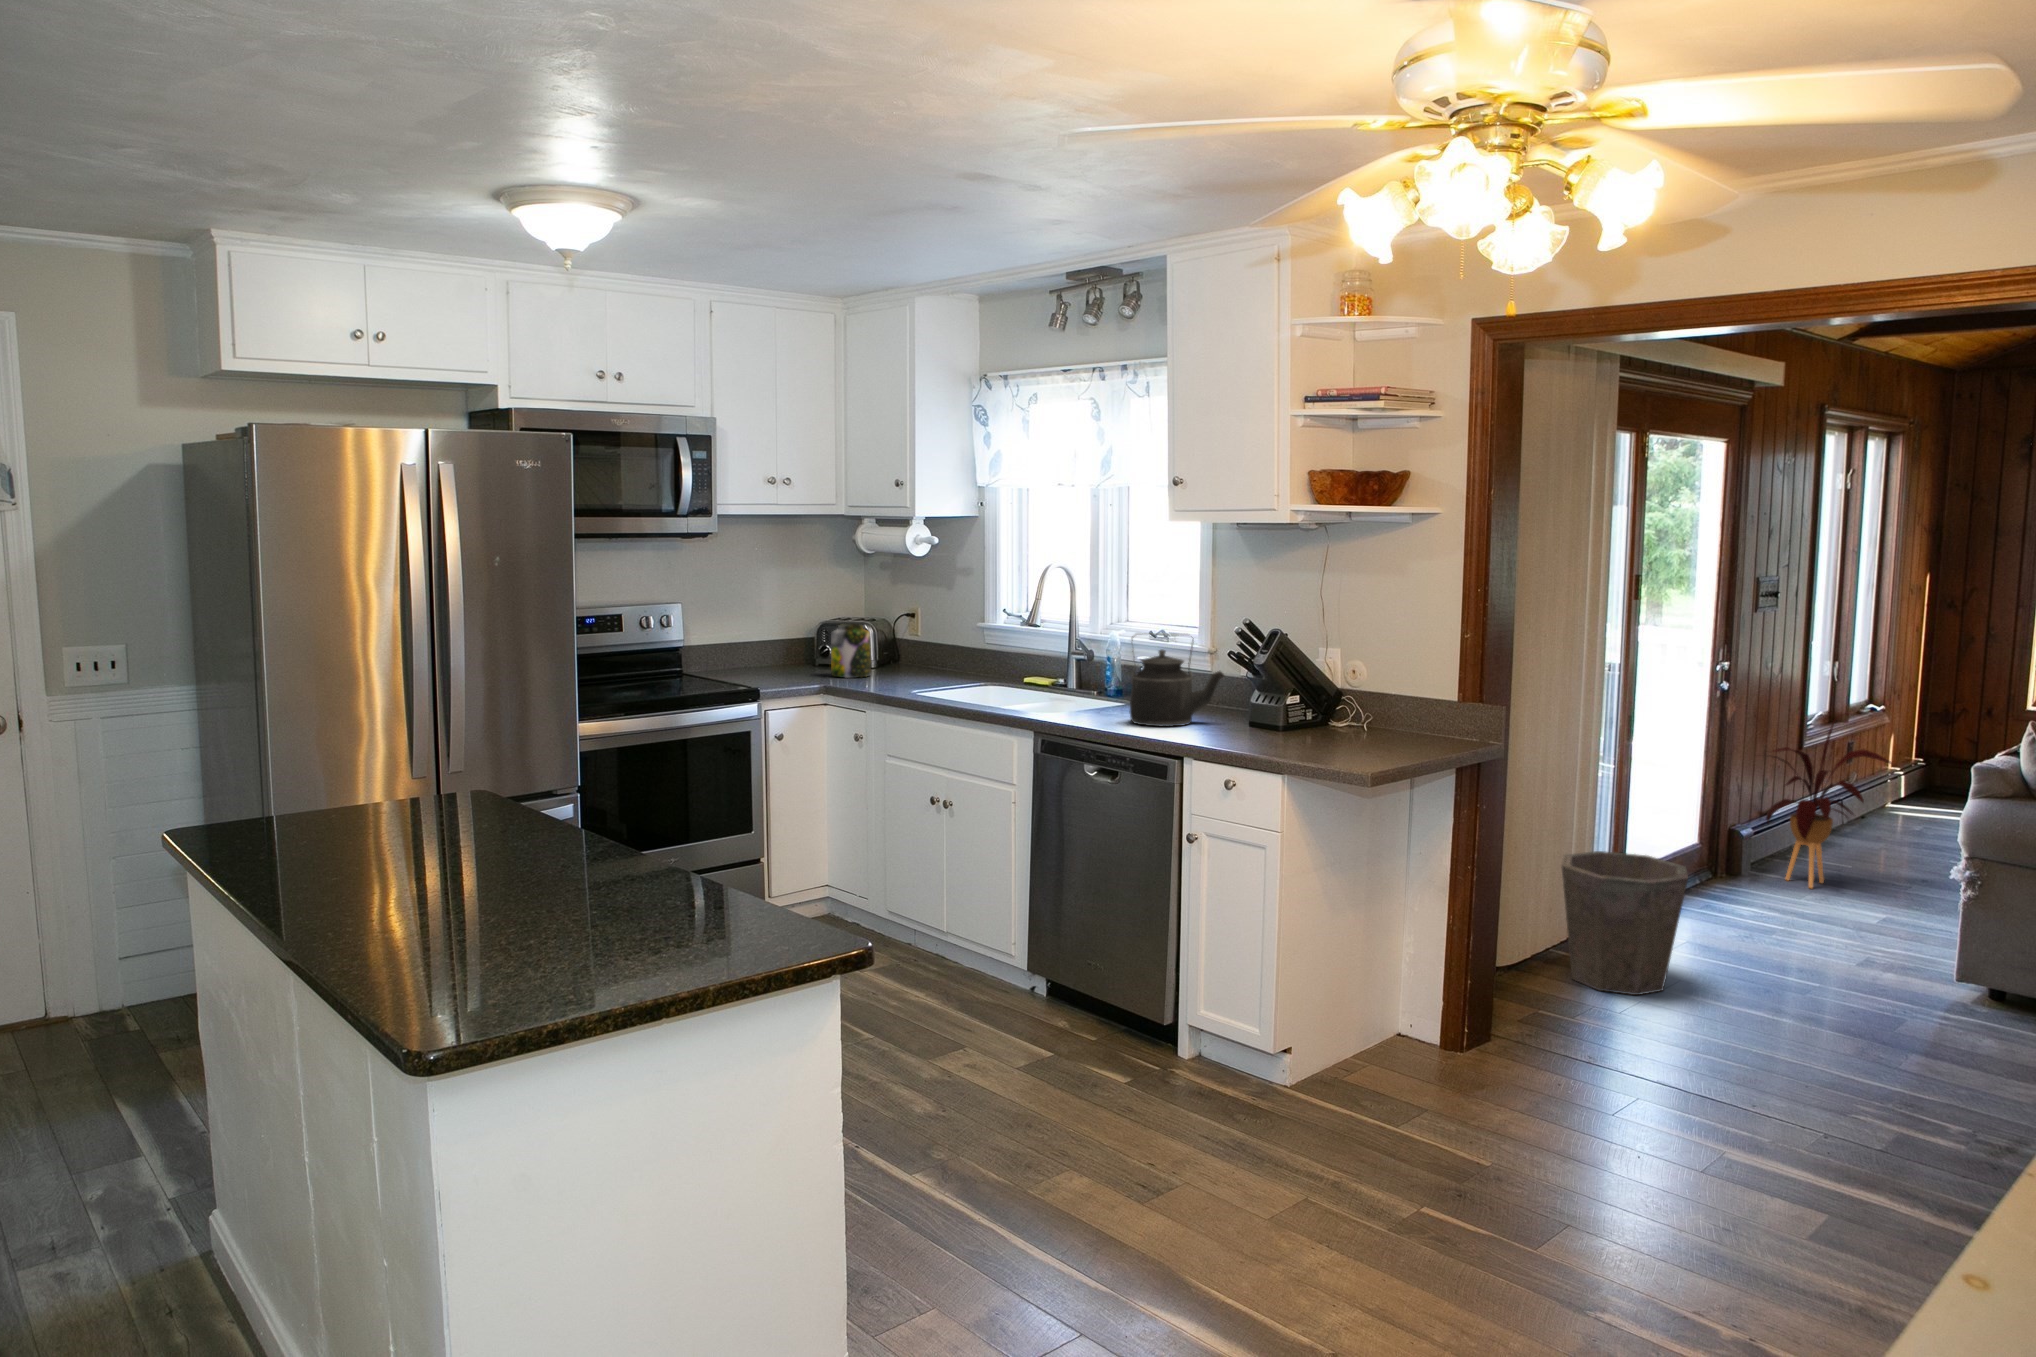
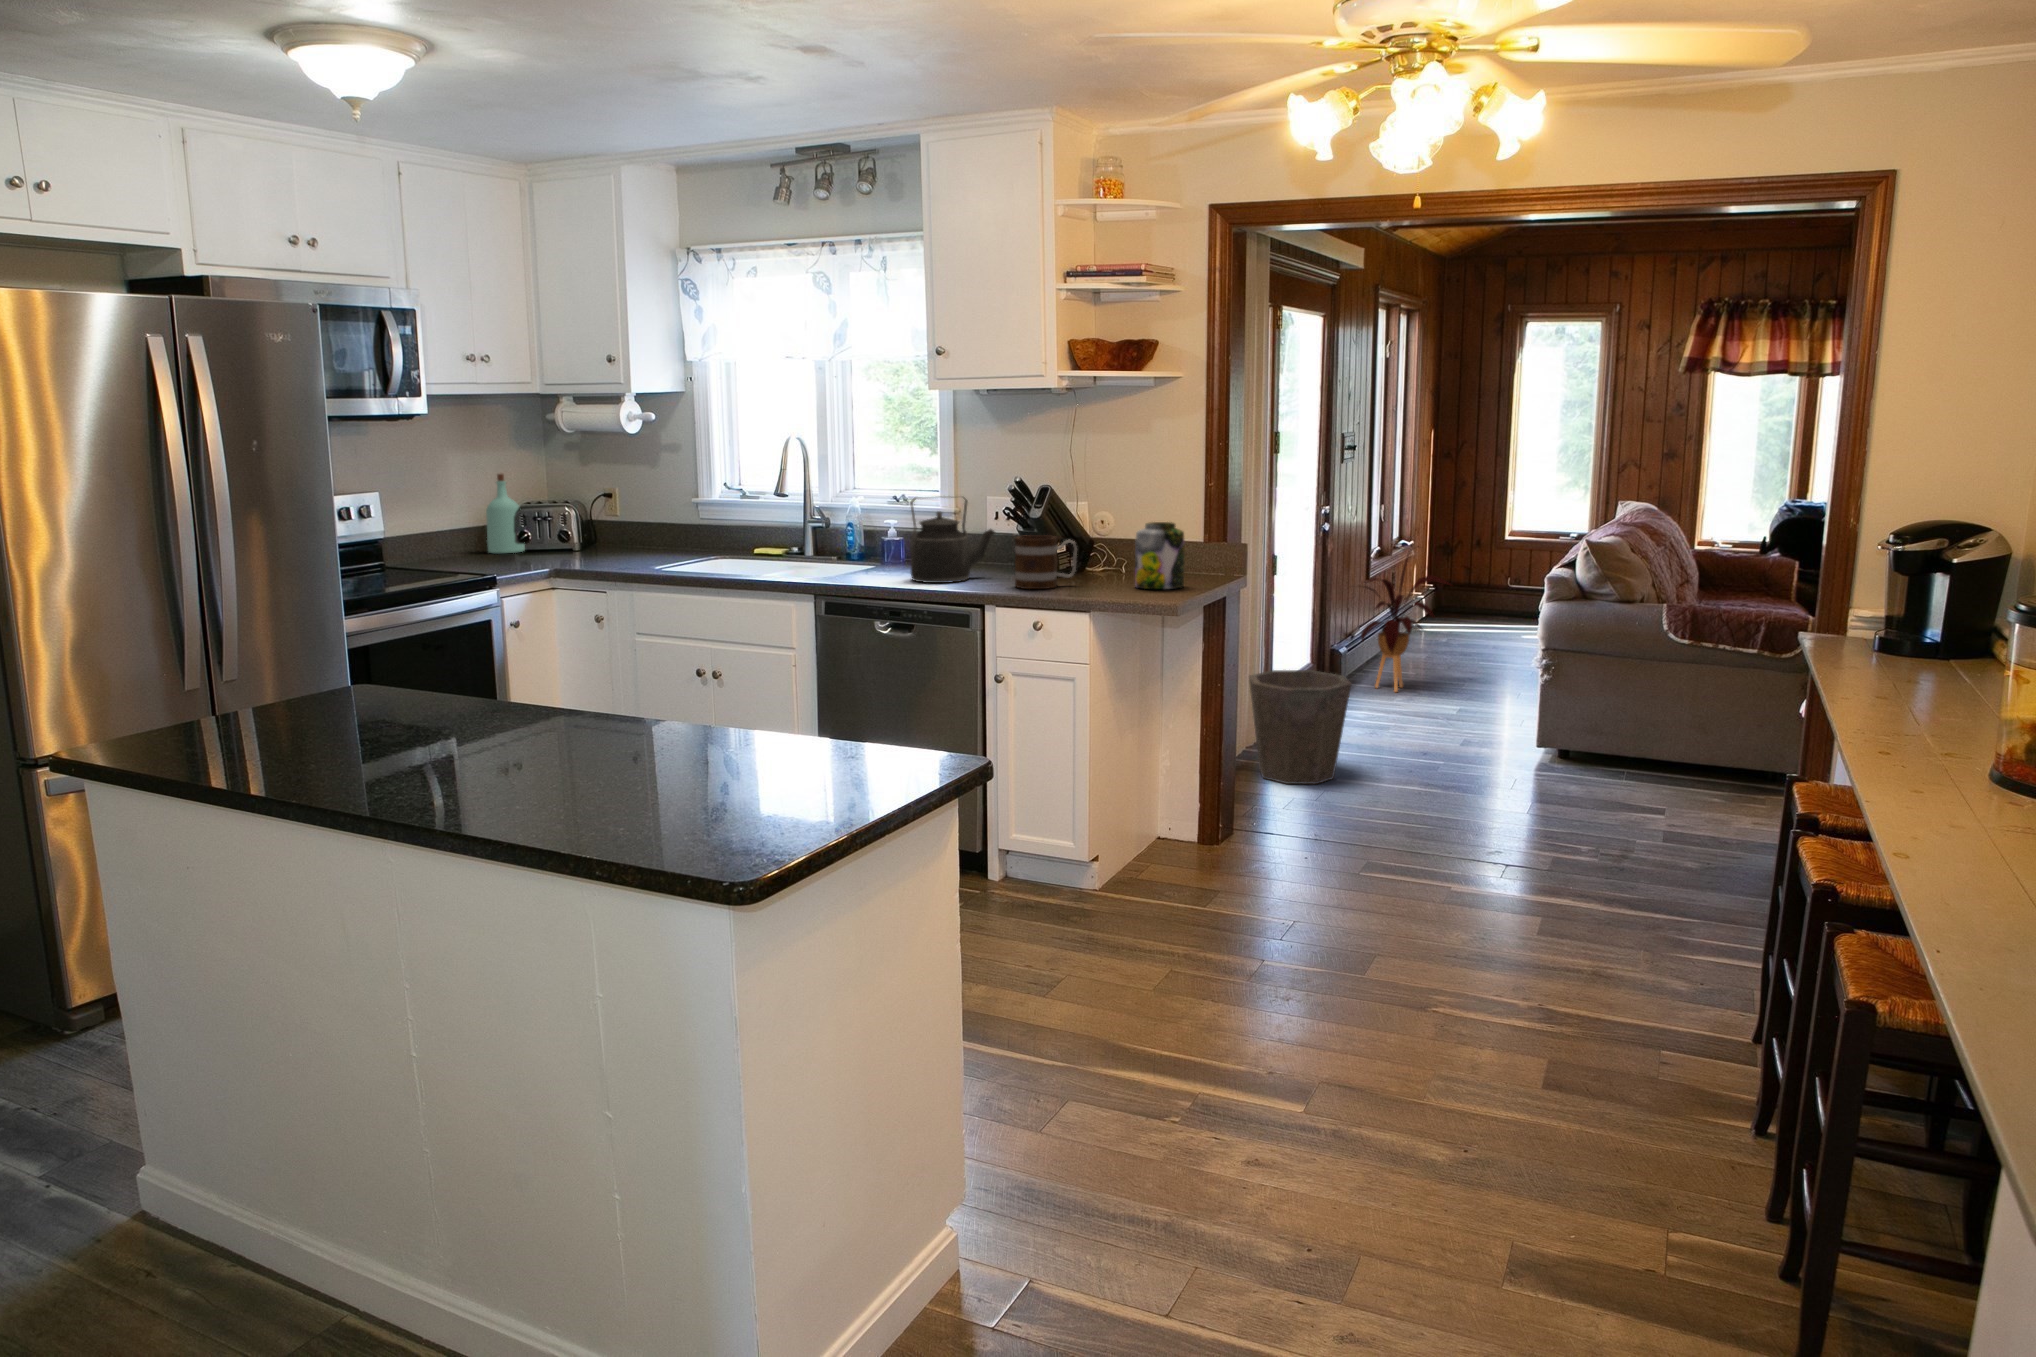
bottle: none [790,590,824,666] -> present [486,474,525,553]
jar: present [831,624,871,678] -> present [1135,522,1185,589]
mug: none [1225,681,1298,742] -> present [1015,535,1077,589]

